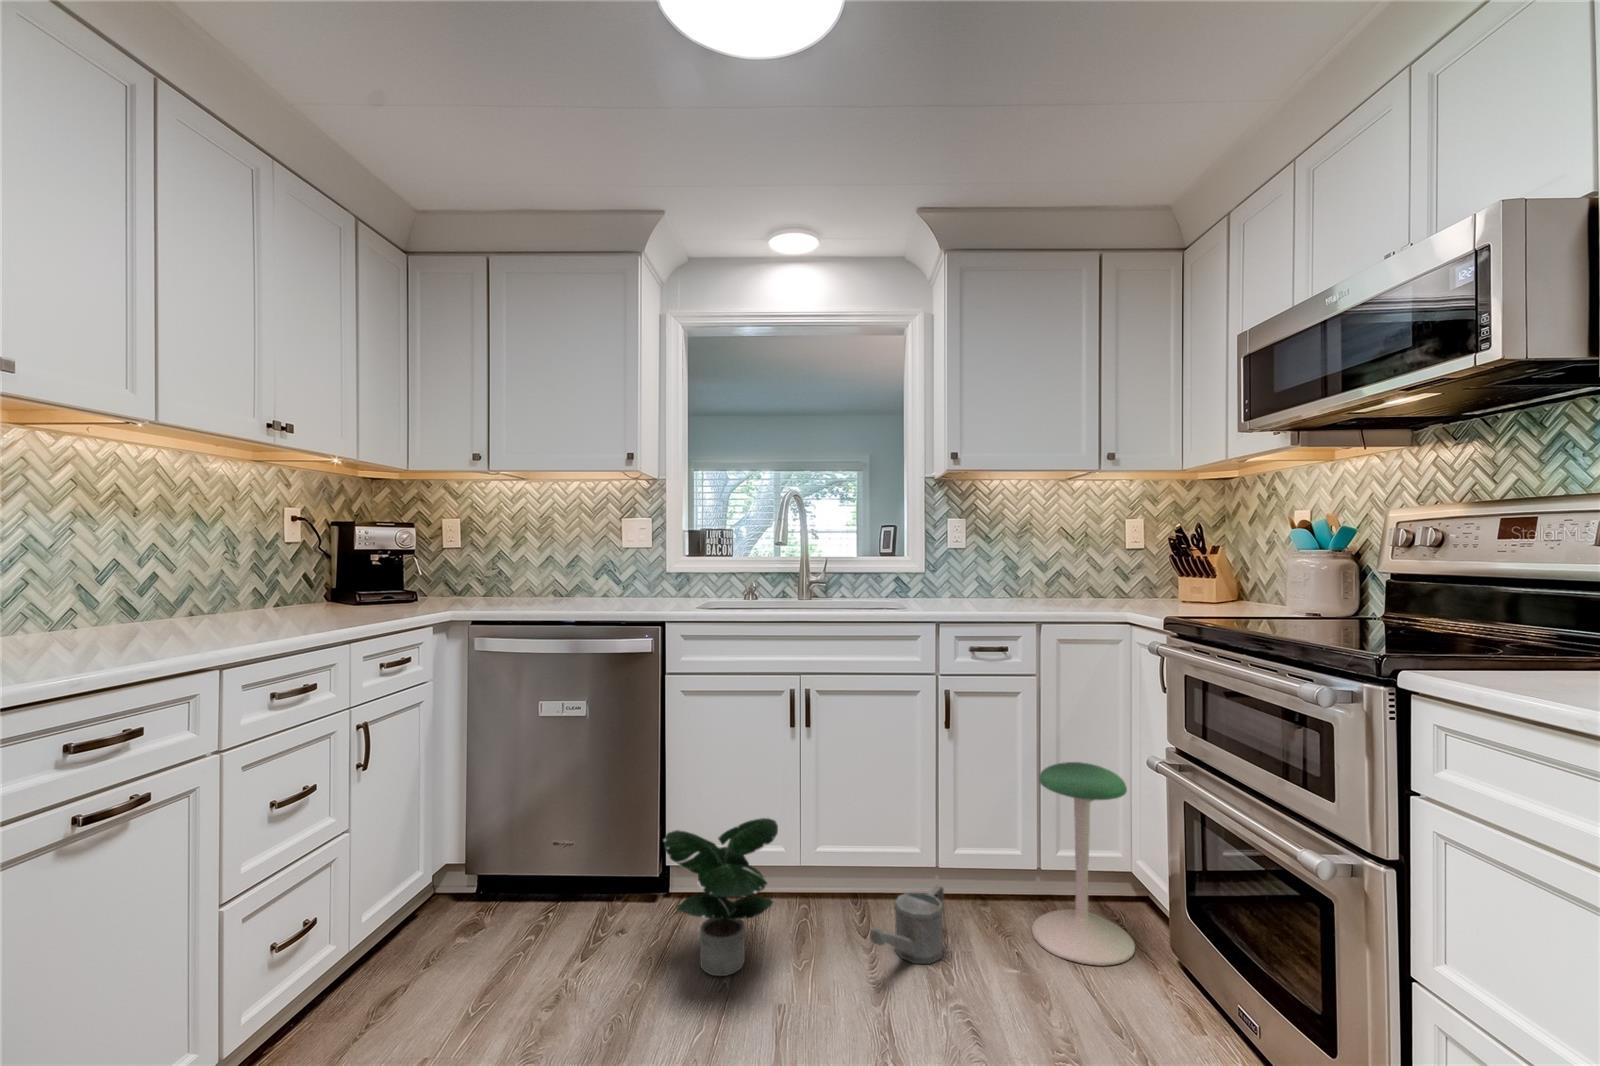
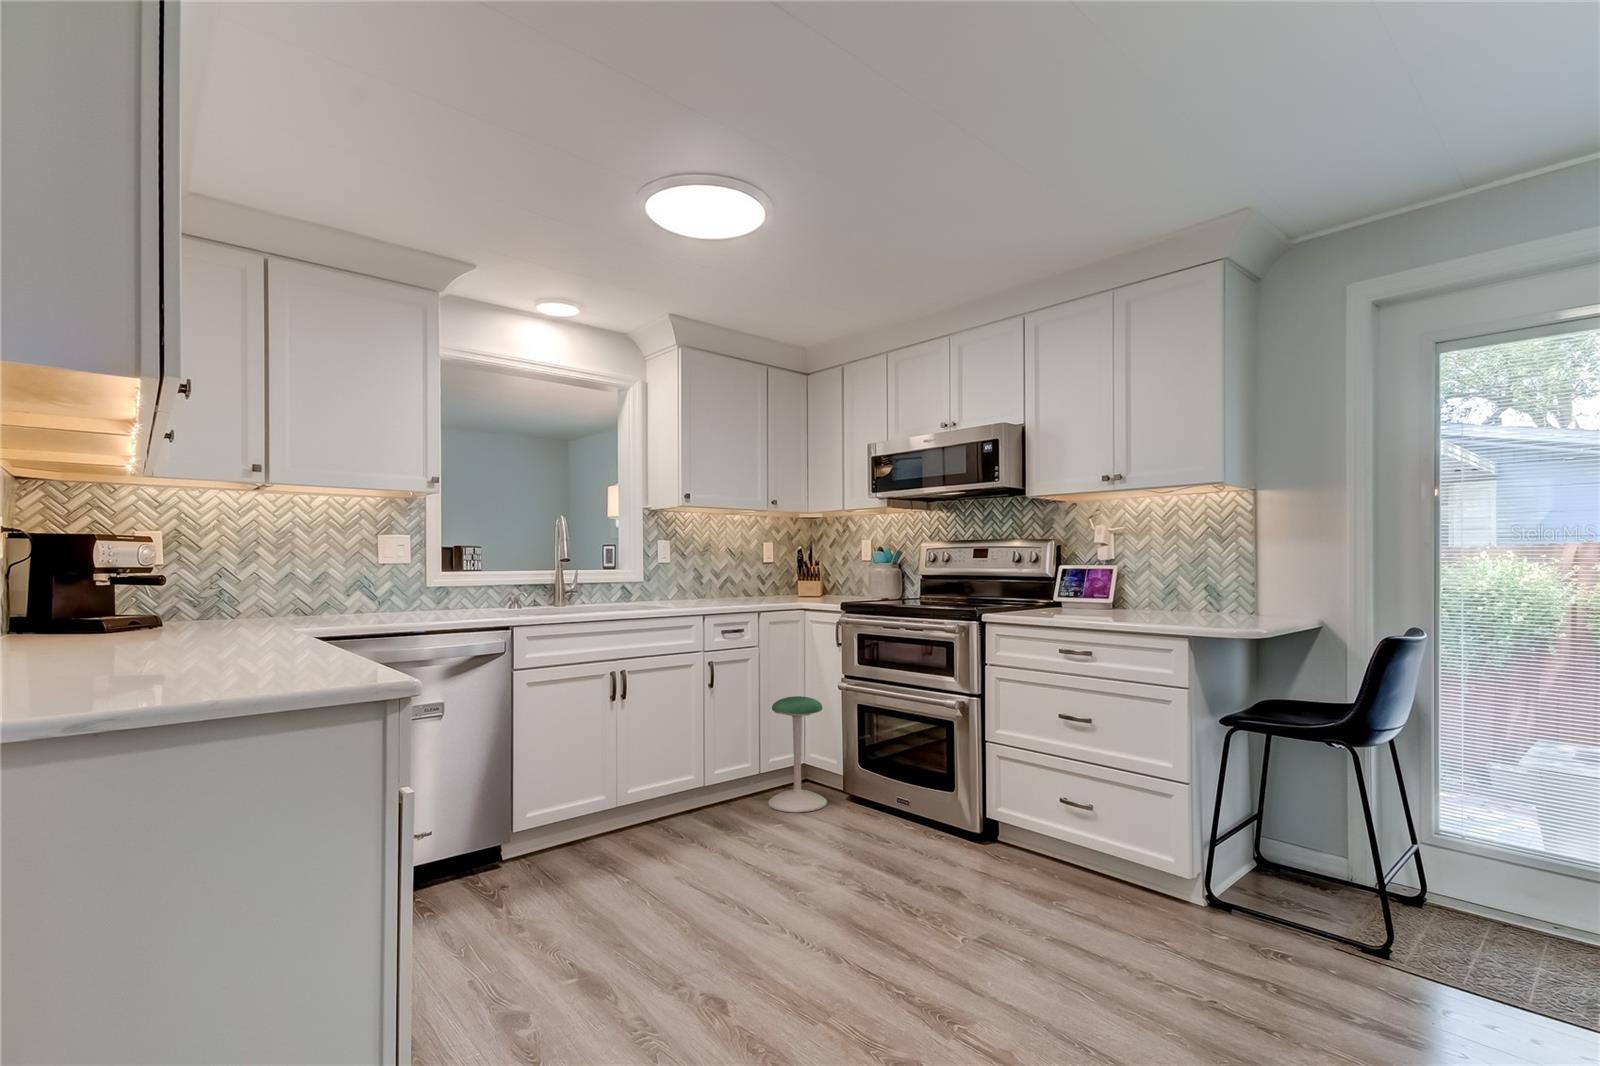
potted plant: present [664,818,778,976] -> none [579,764,675,878]
watering can: present [870,885,944,964] -> none [711,791,743,837]

